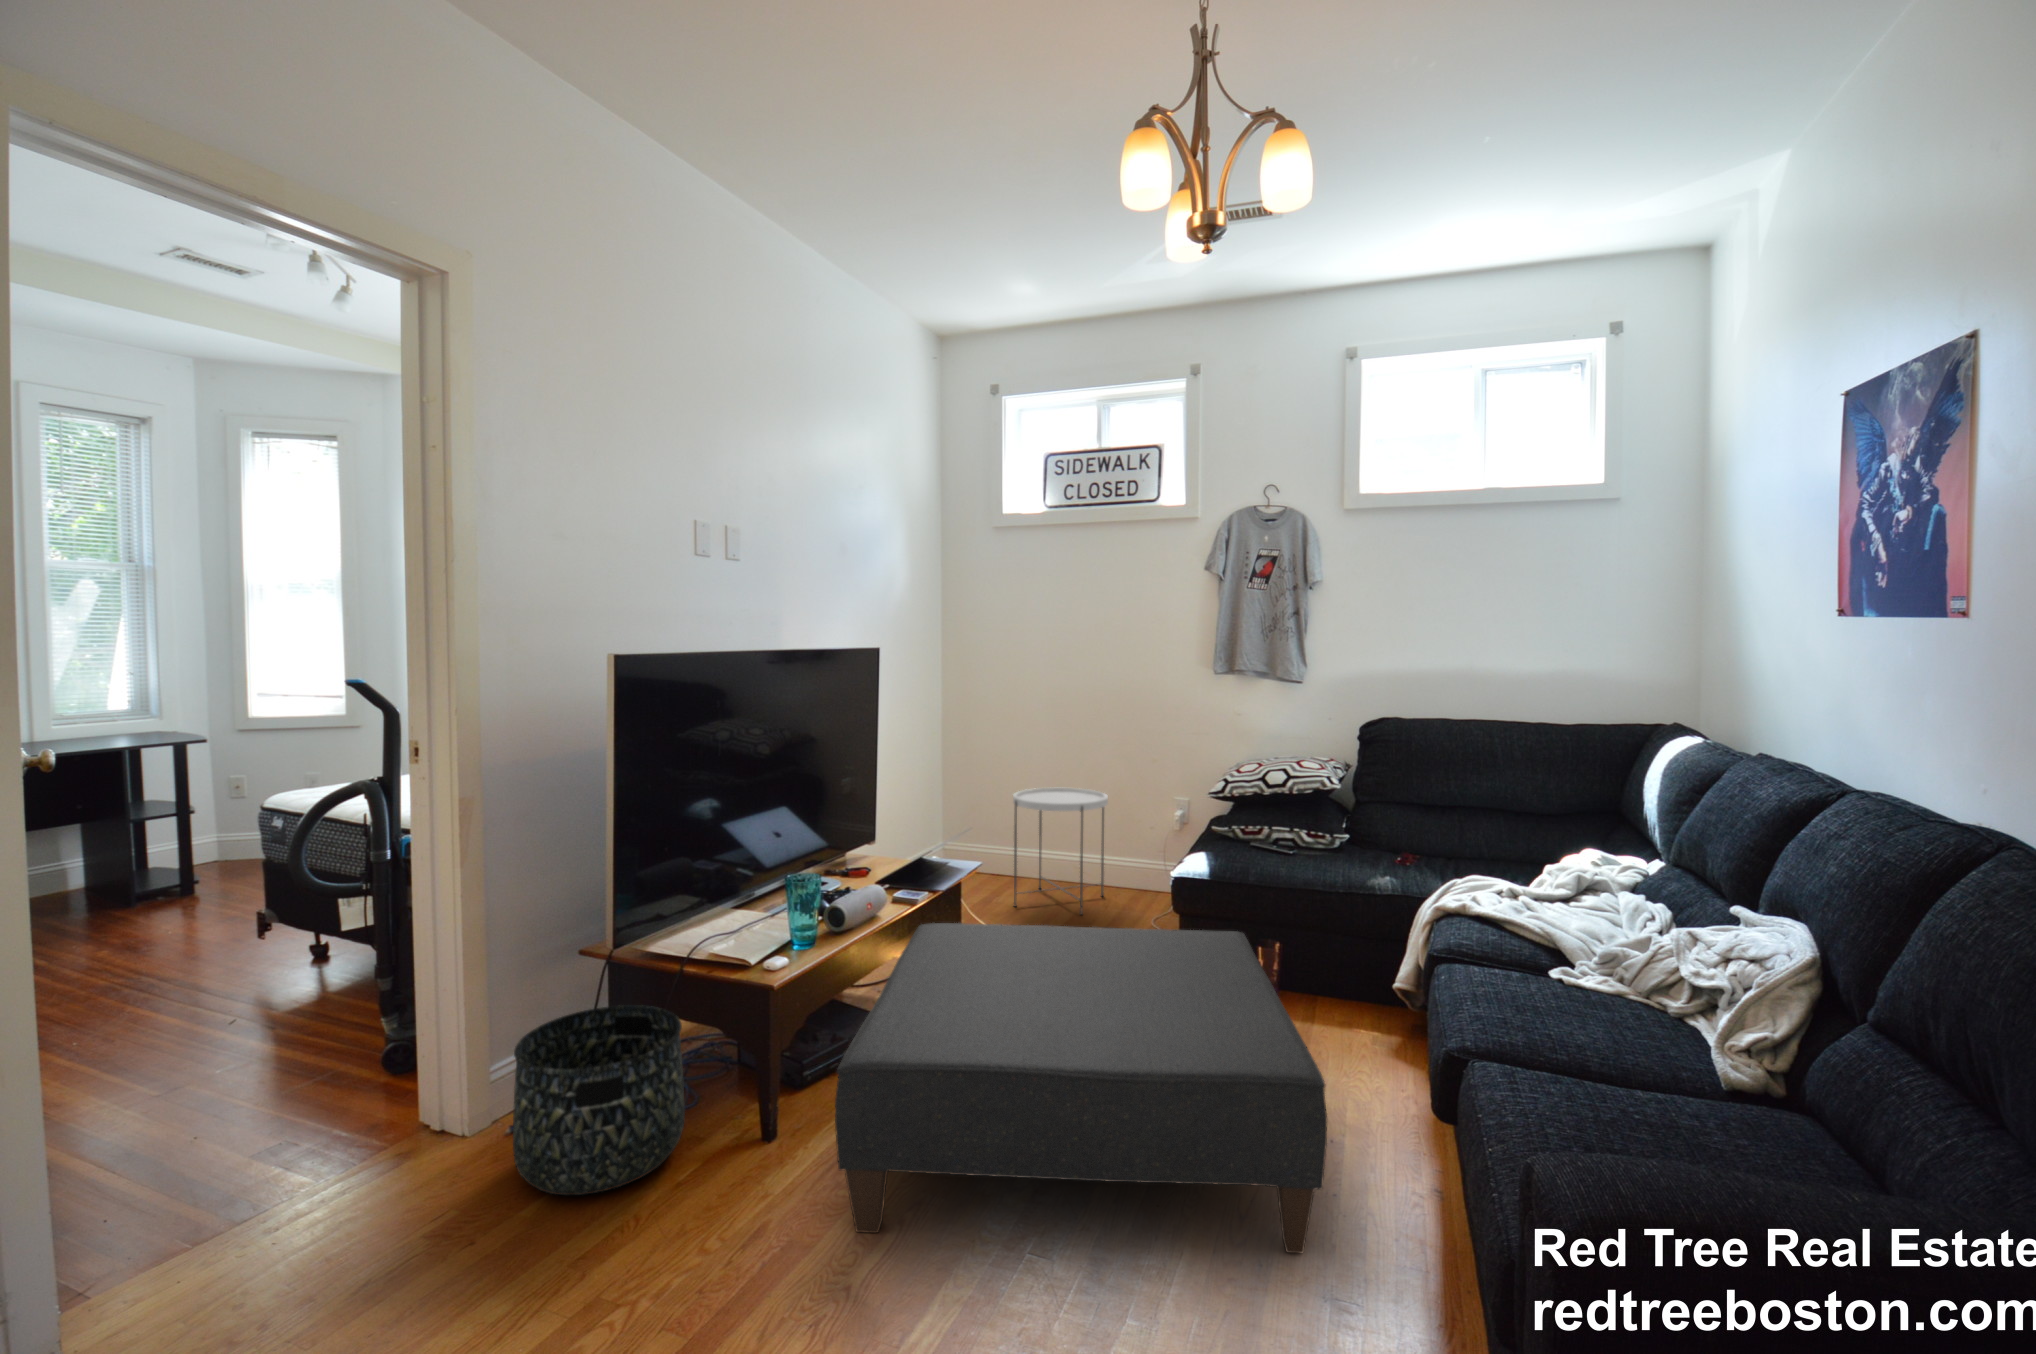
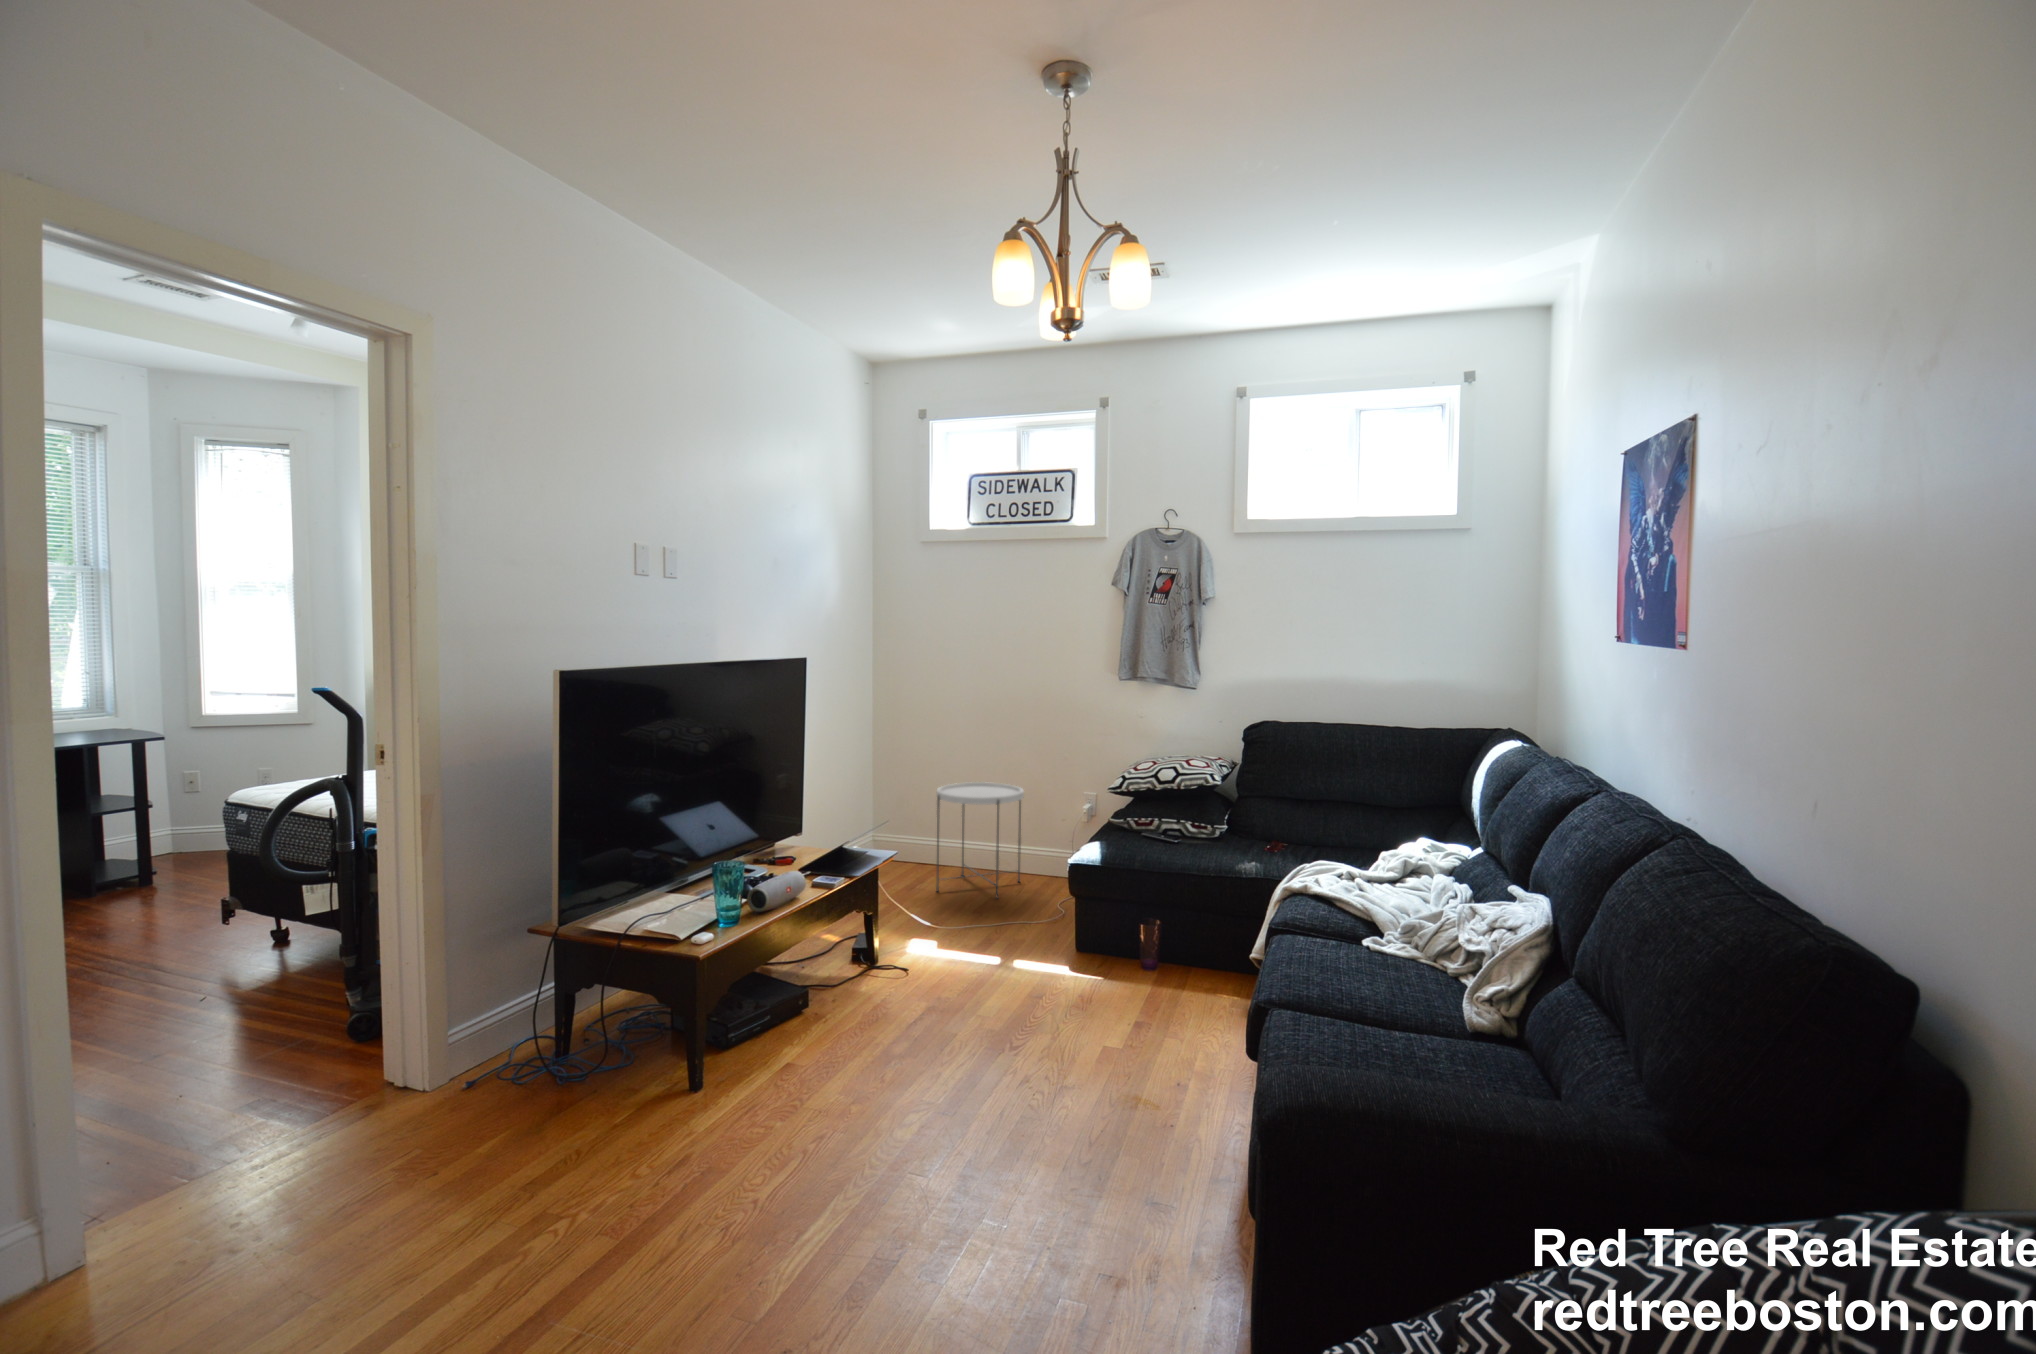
ottoman: present [835,923,1327,1253] -> none [747,905,1155,1172]
basket: present [513,1005,685,1195] -> none [467,977,620,1137]

